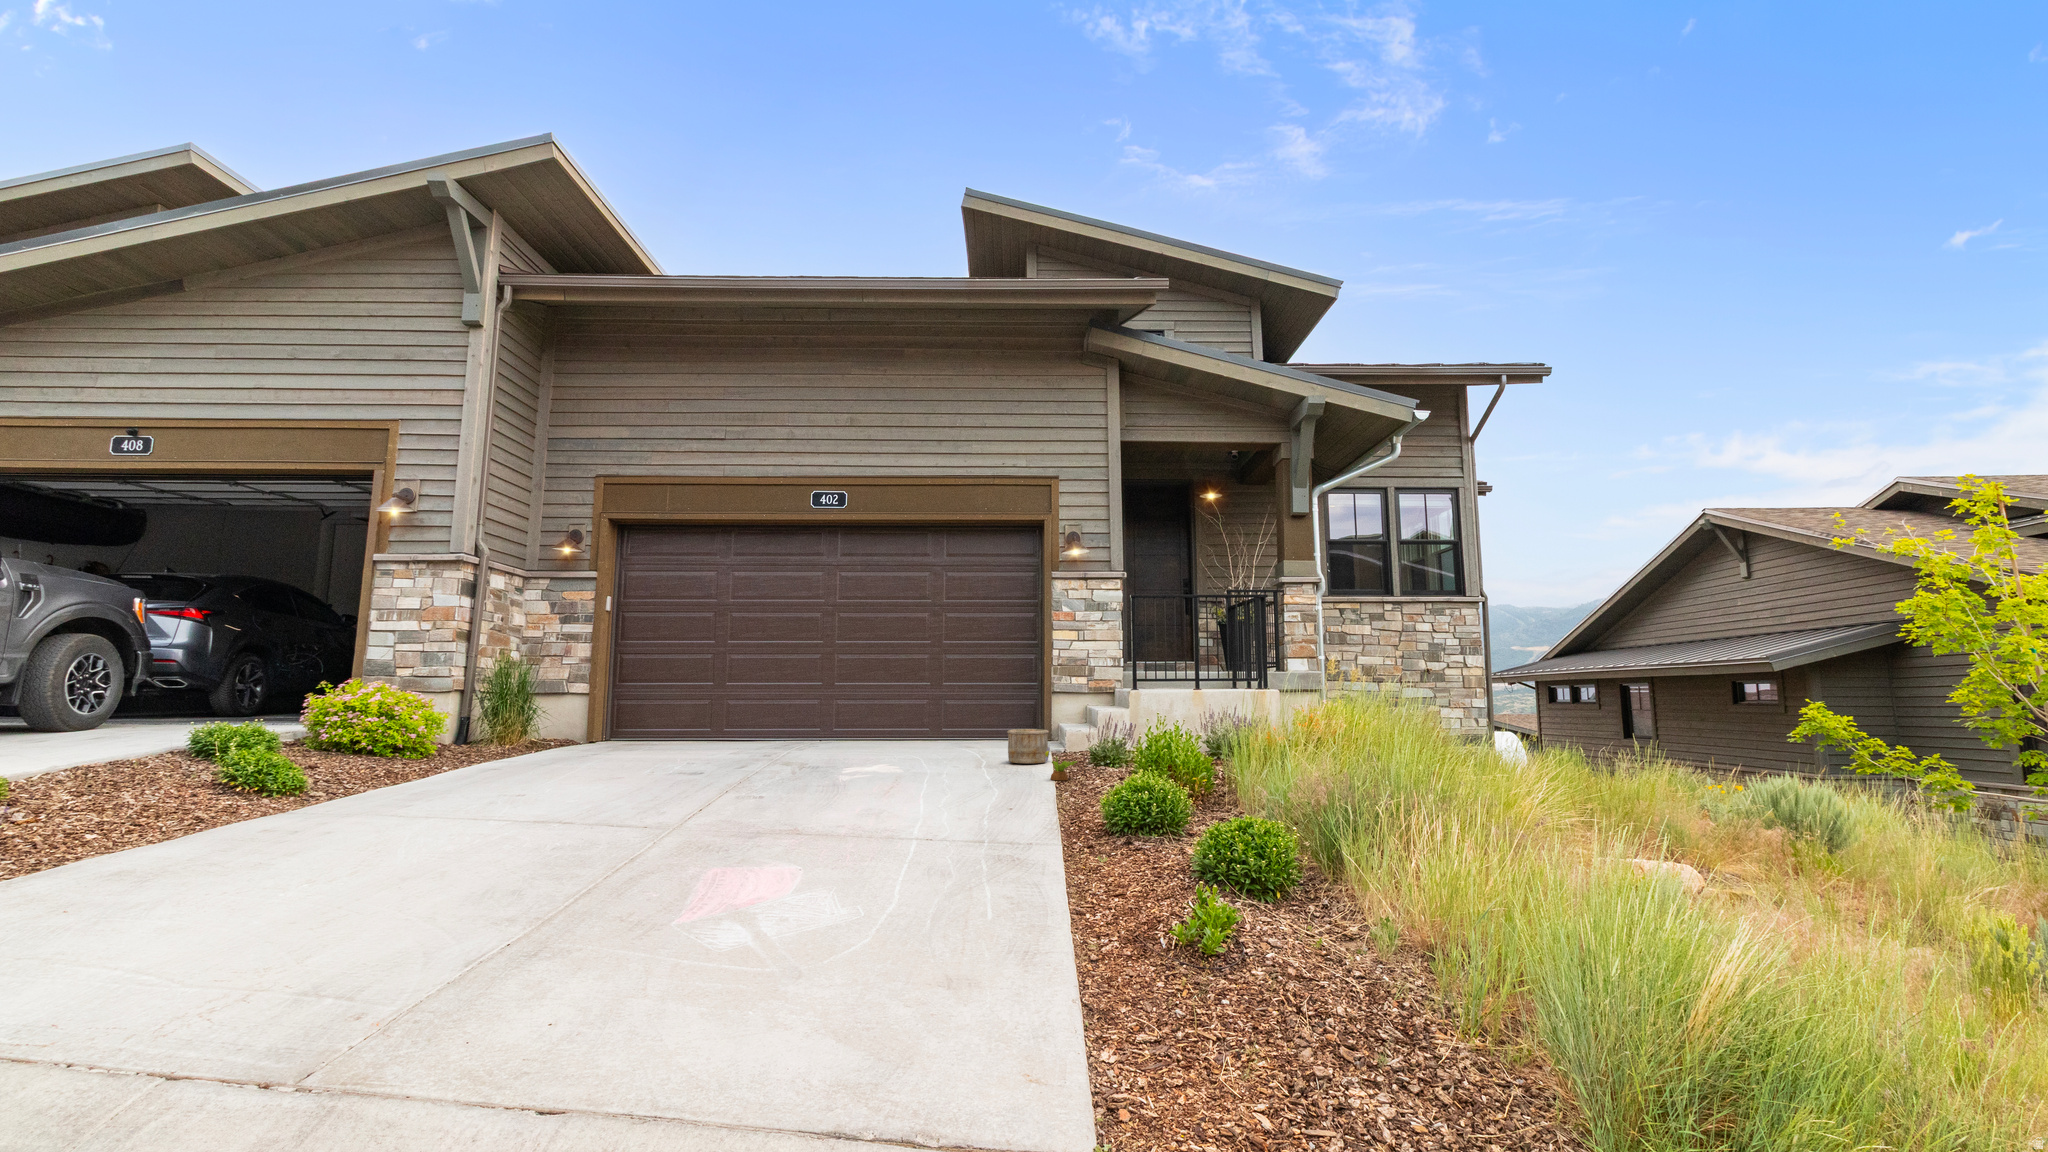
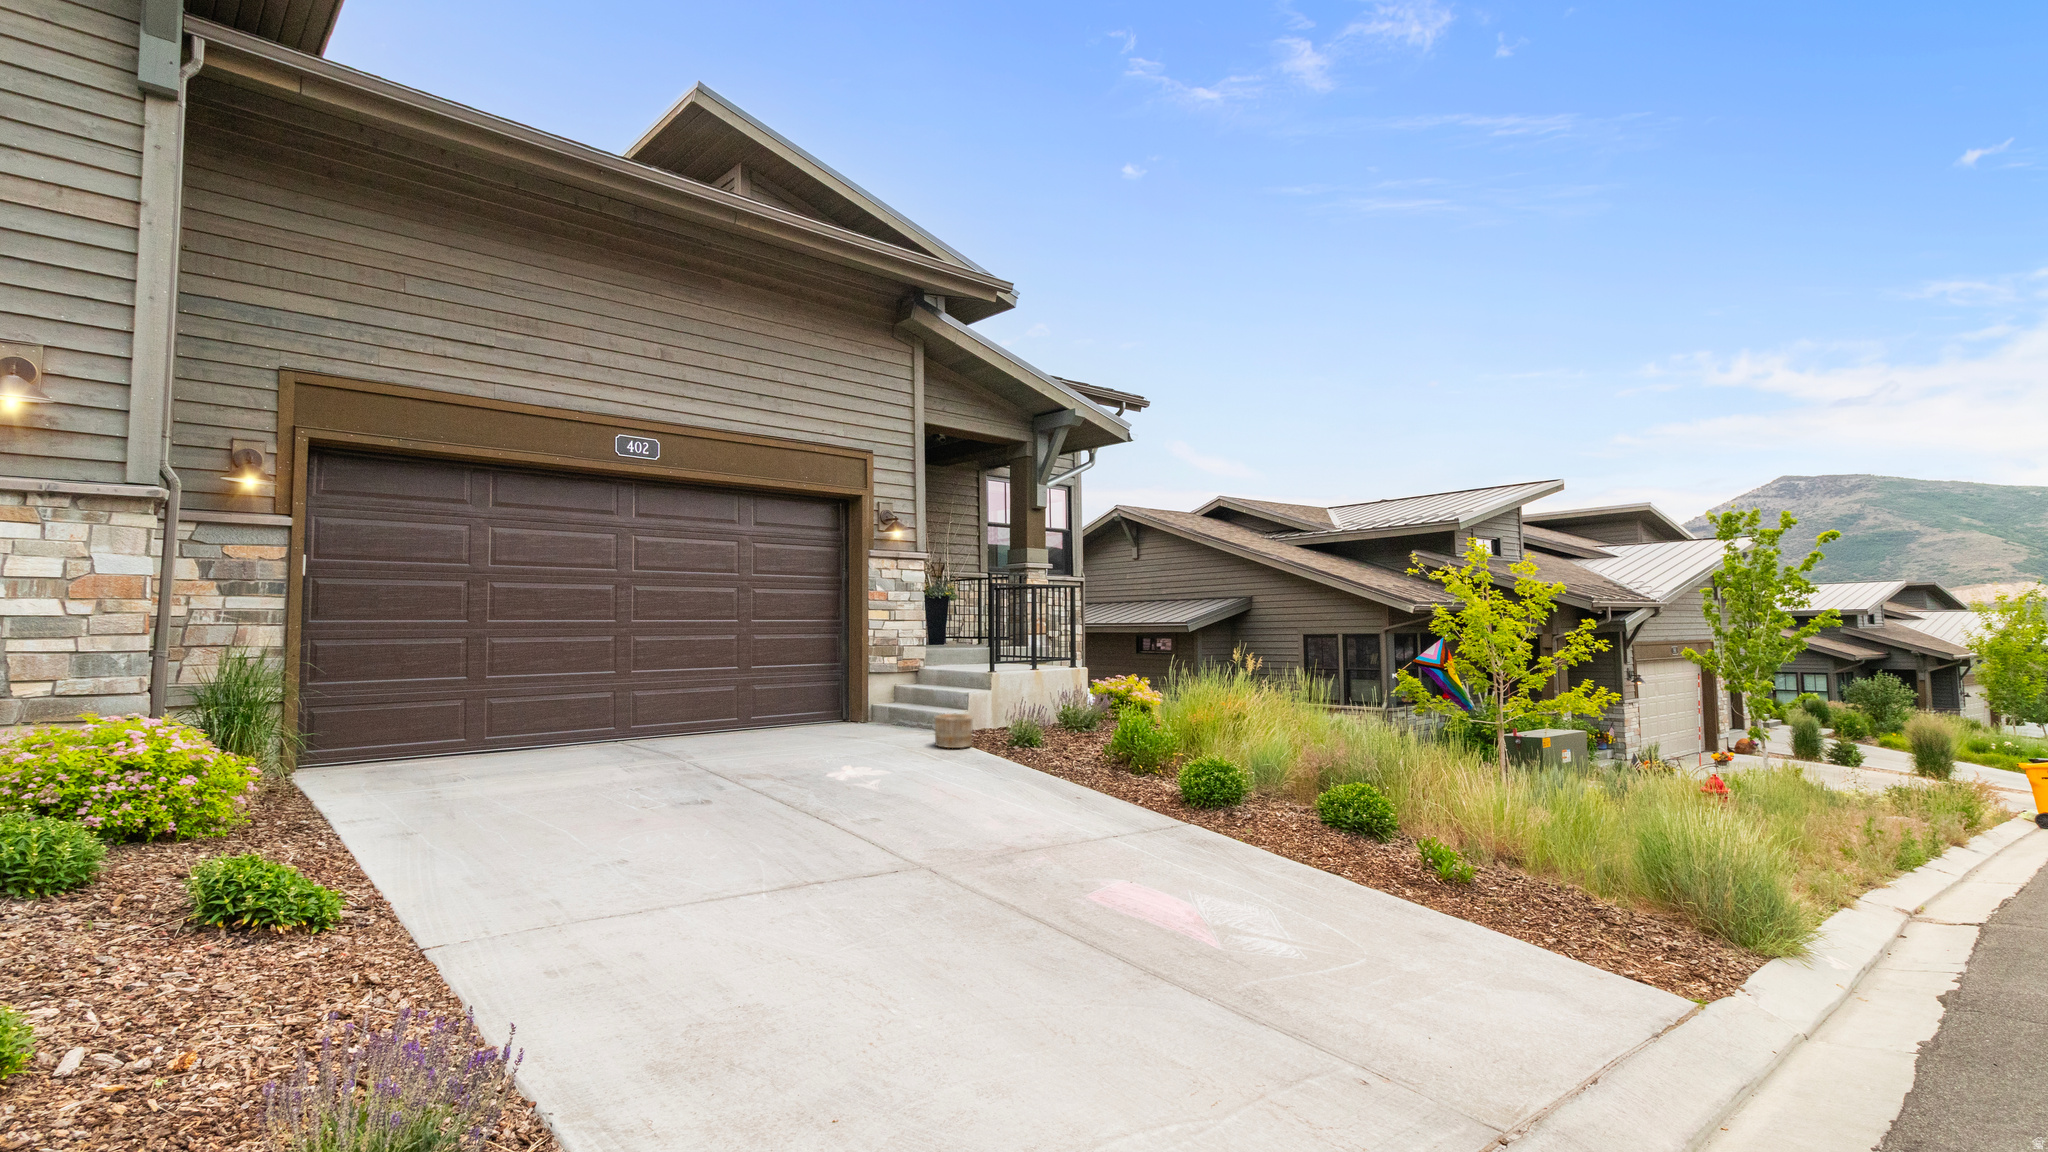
decorative plant: present [1045,747,1077,780] -> none [1041,732,1072,763]

